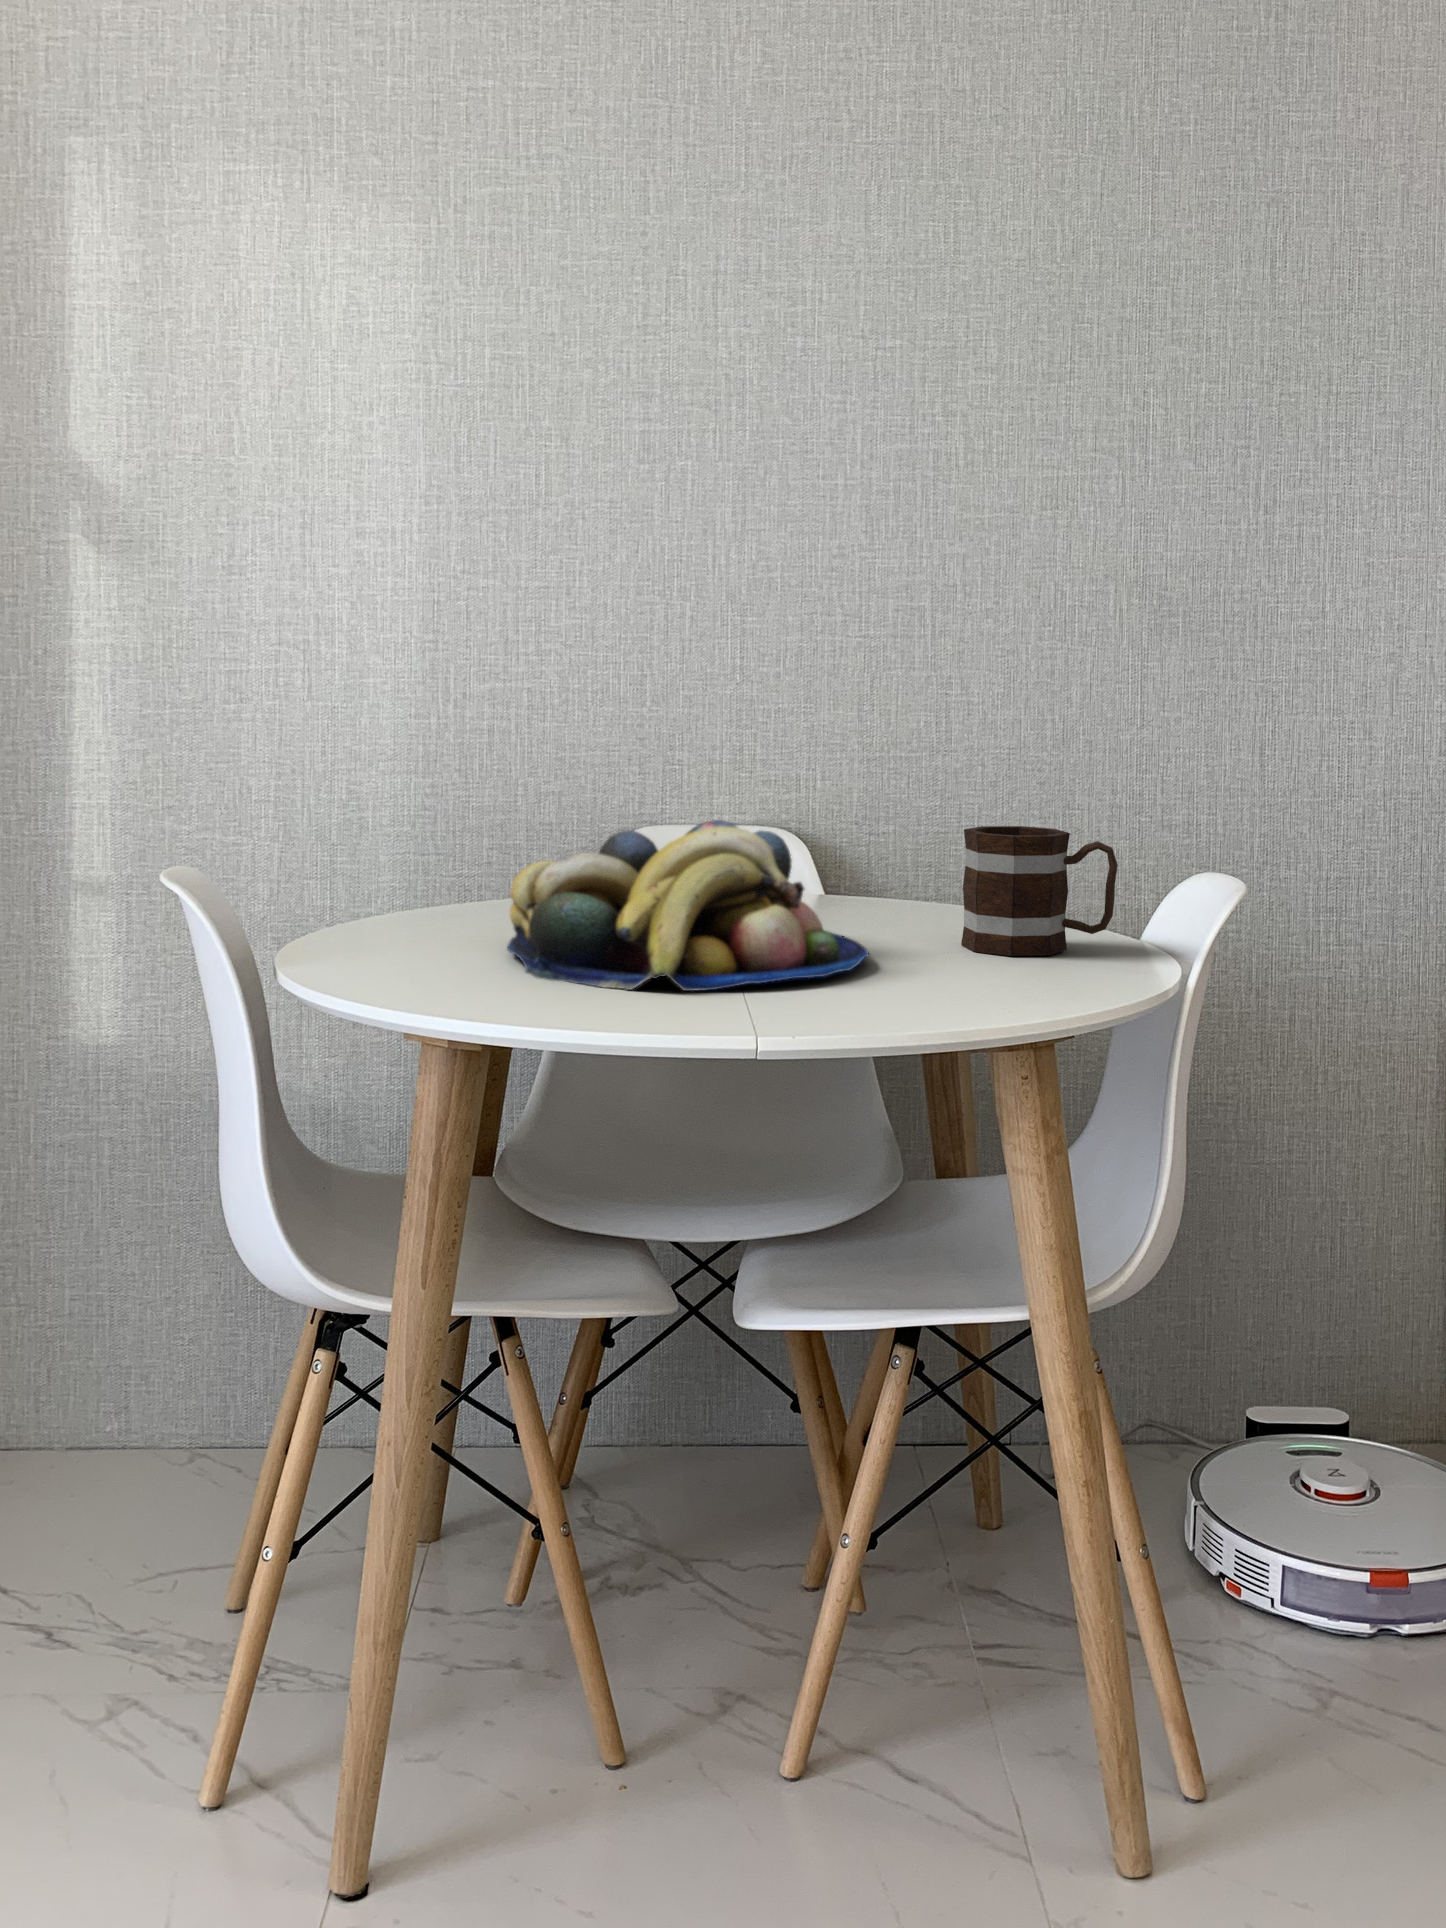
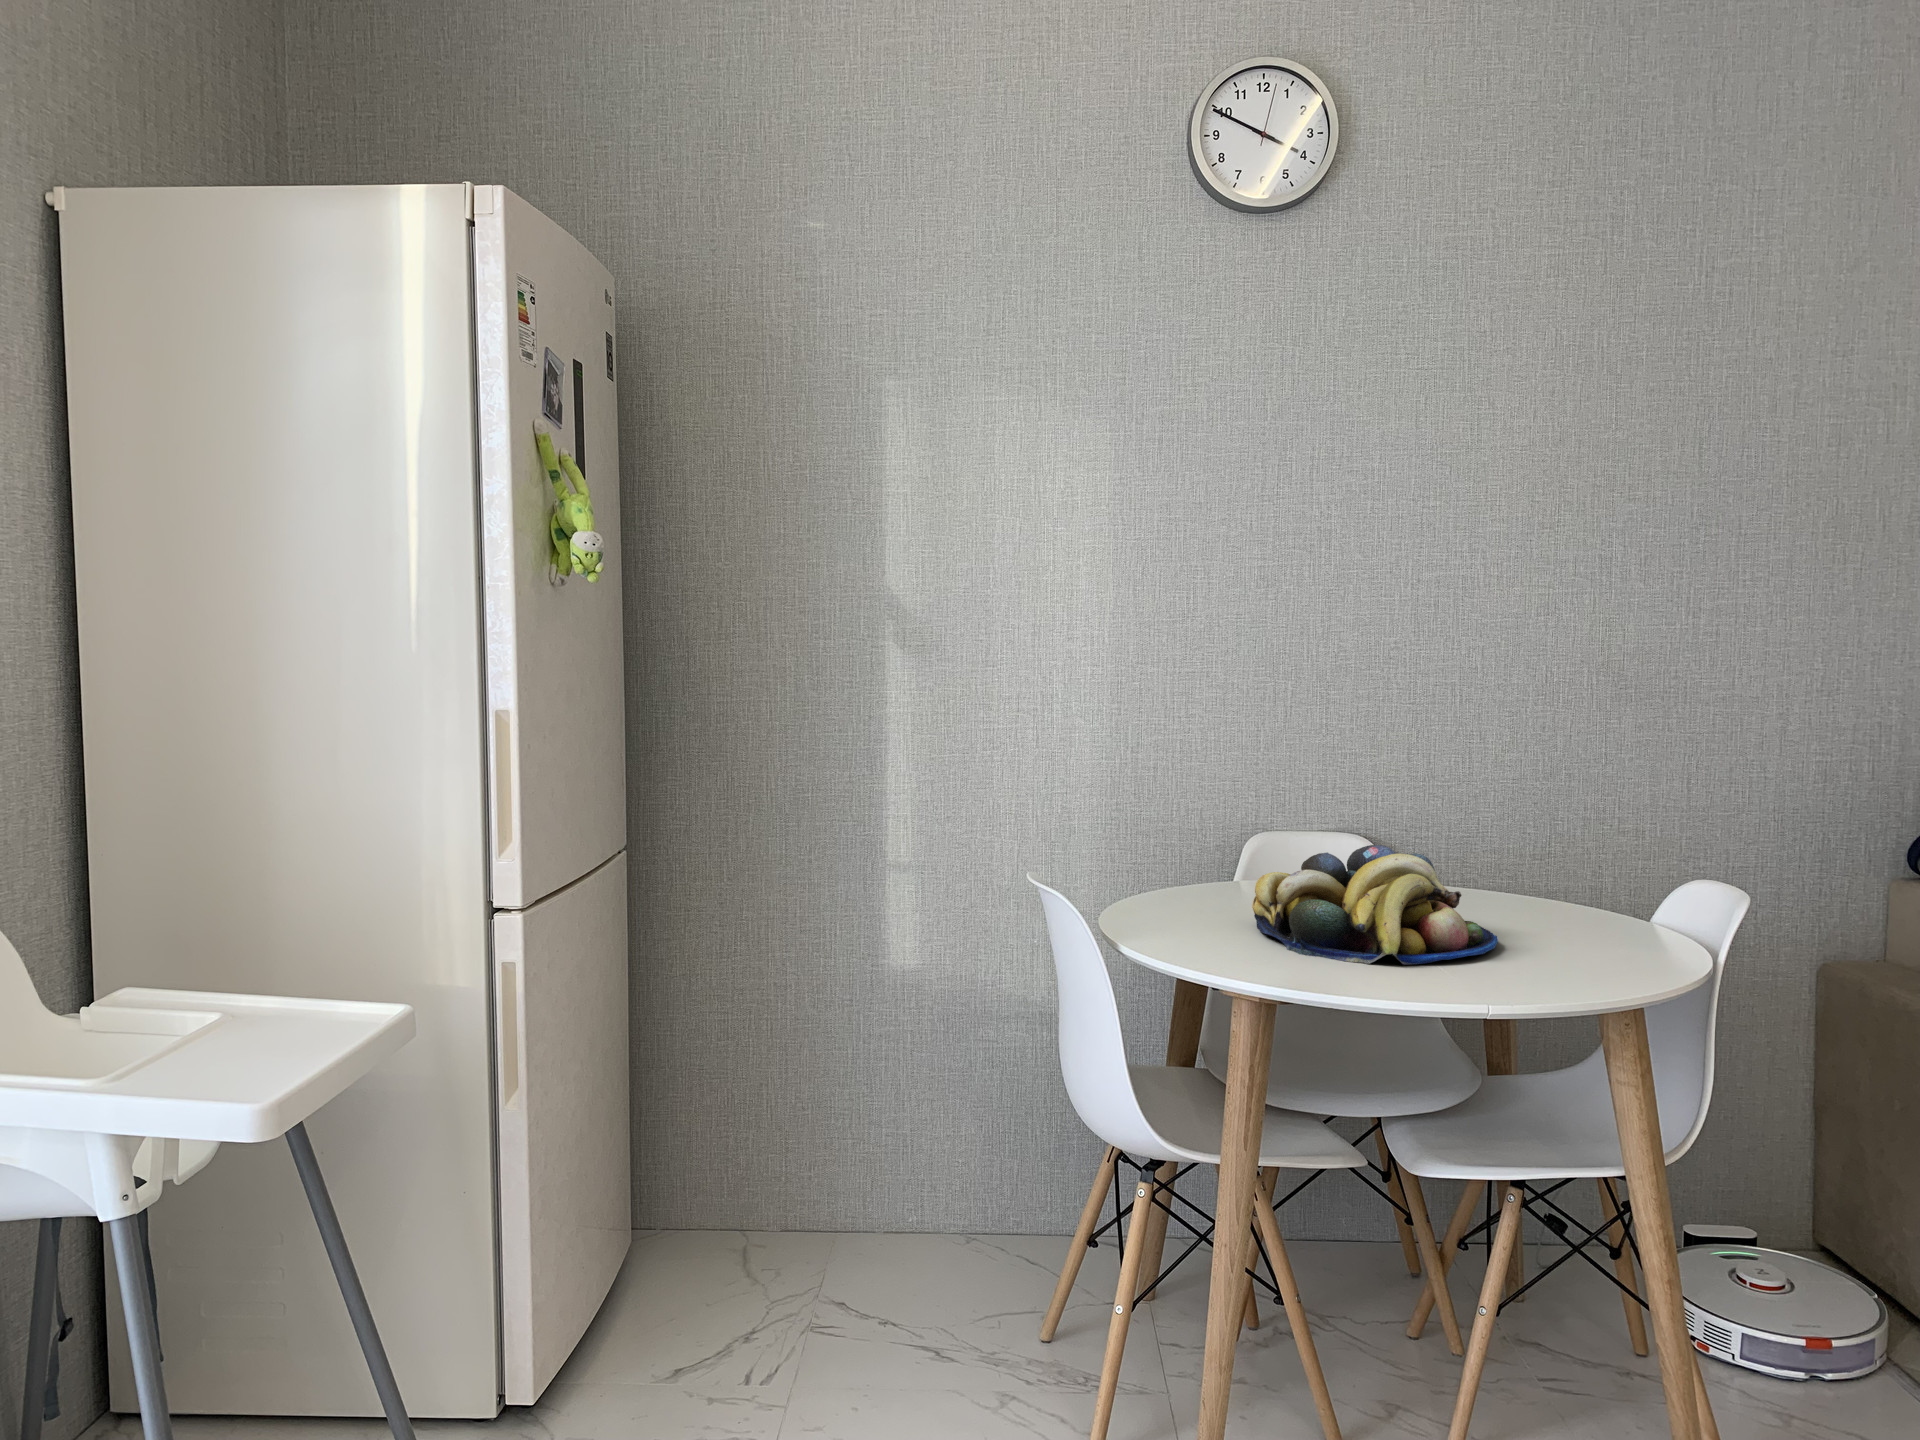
mug: present [961,826,1118,956] -> none [1535,846,1646,934]

